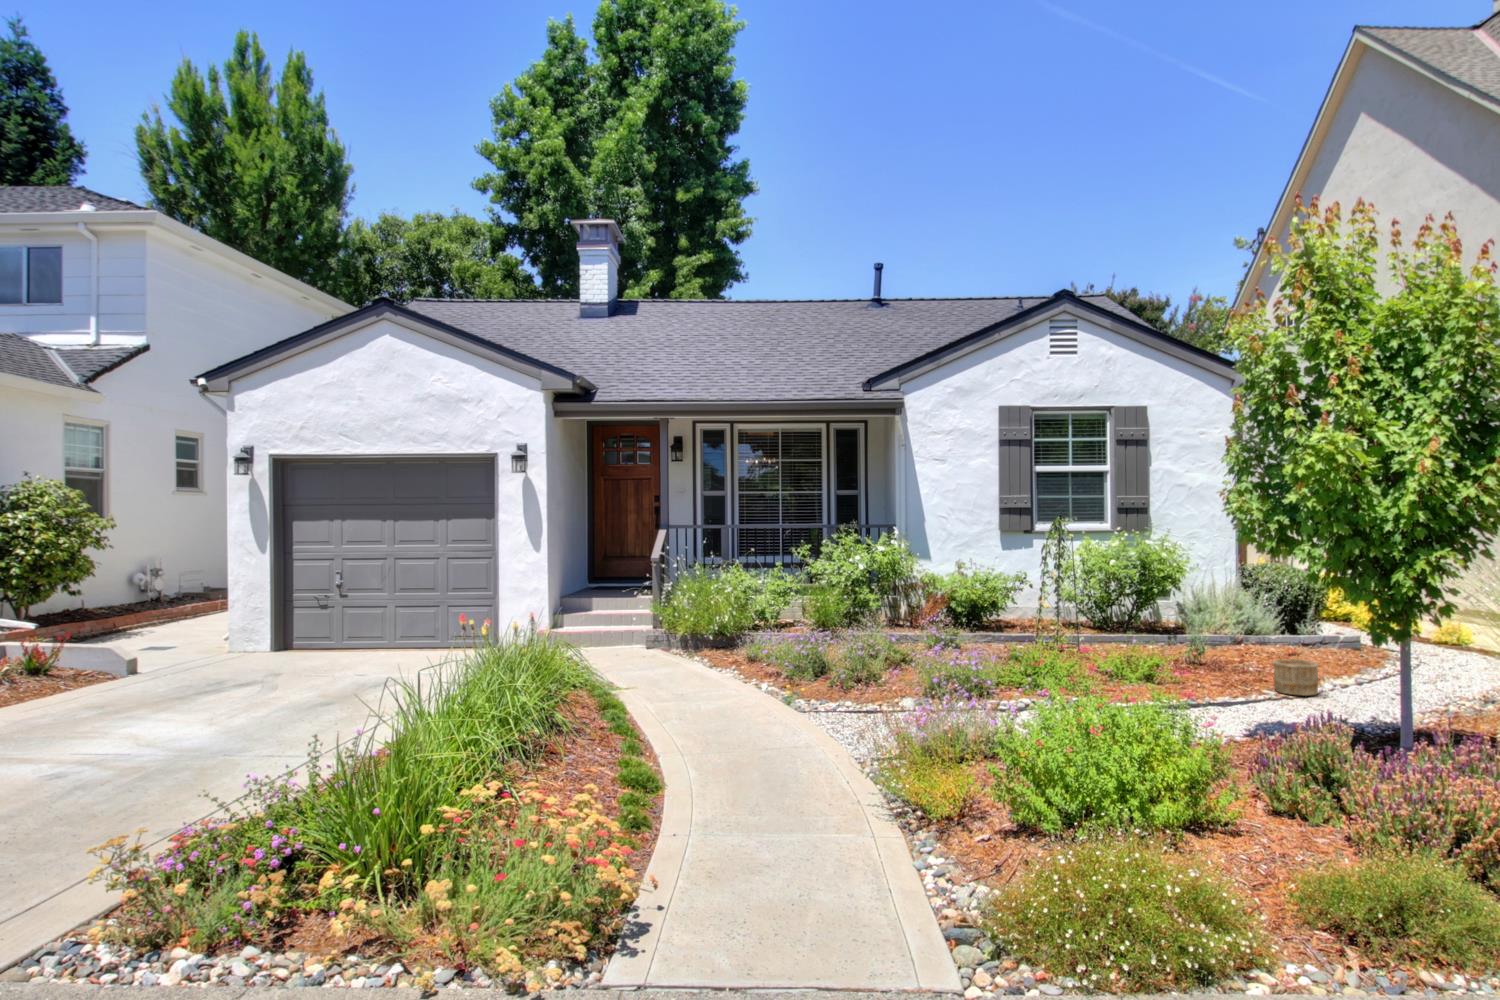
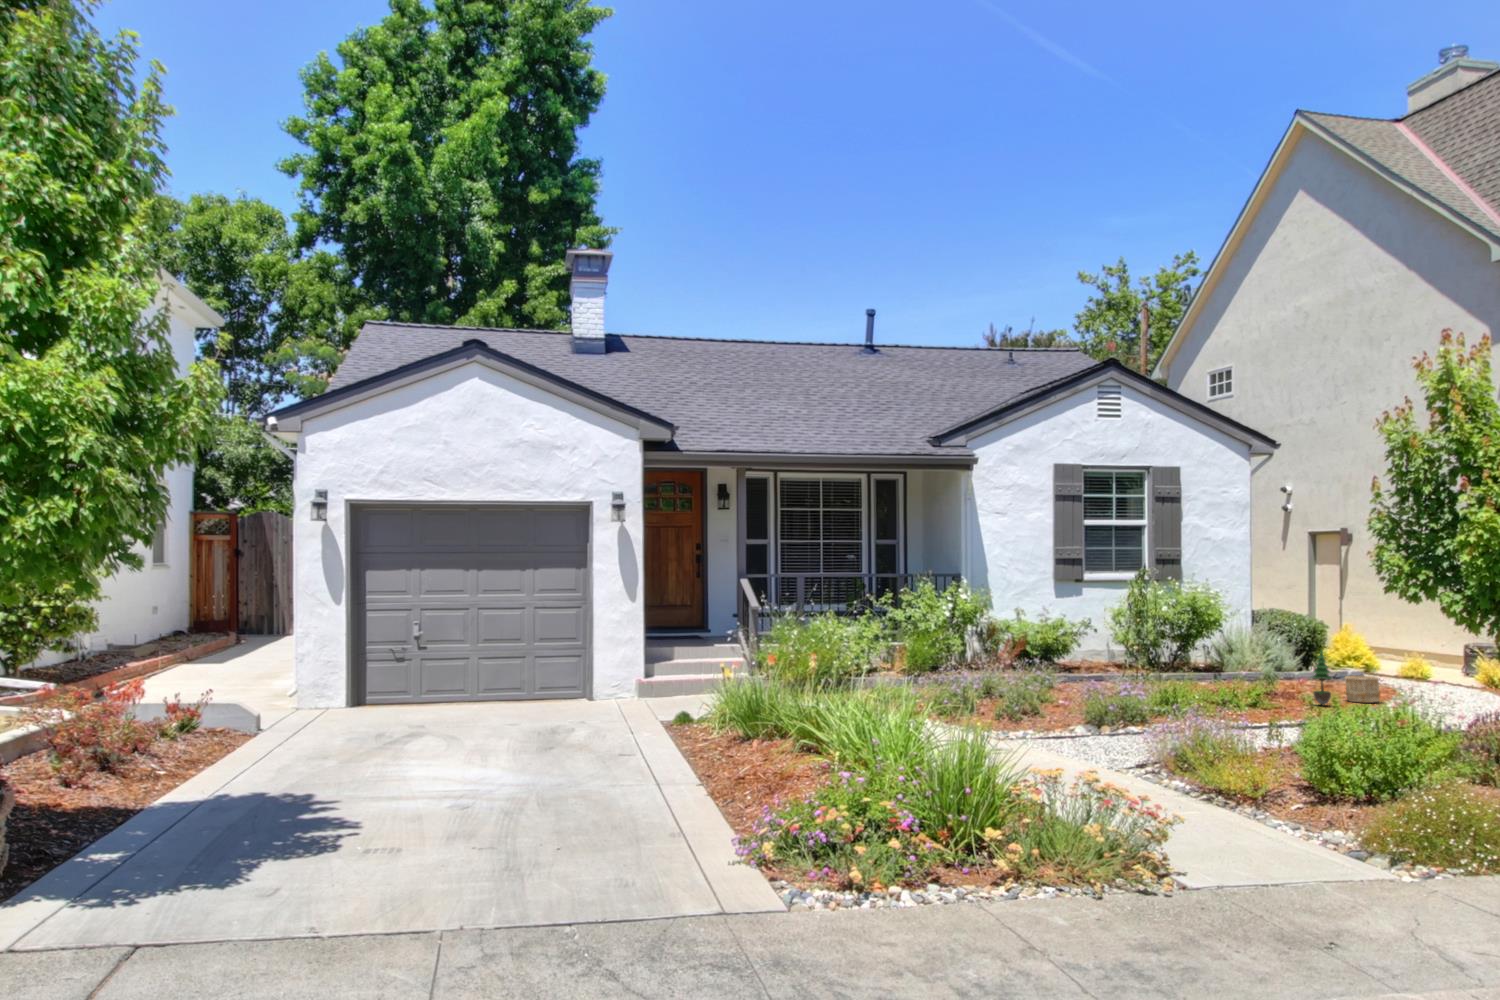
potted tree: none [1212,628,1241,698] -> present [1313,650,1331,705]

